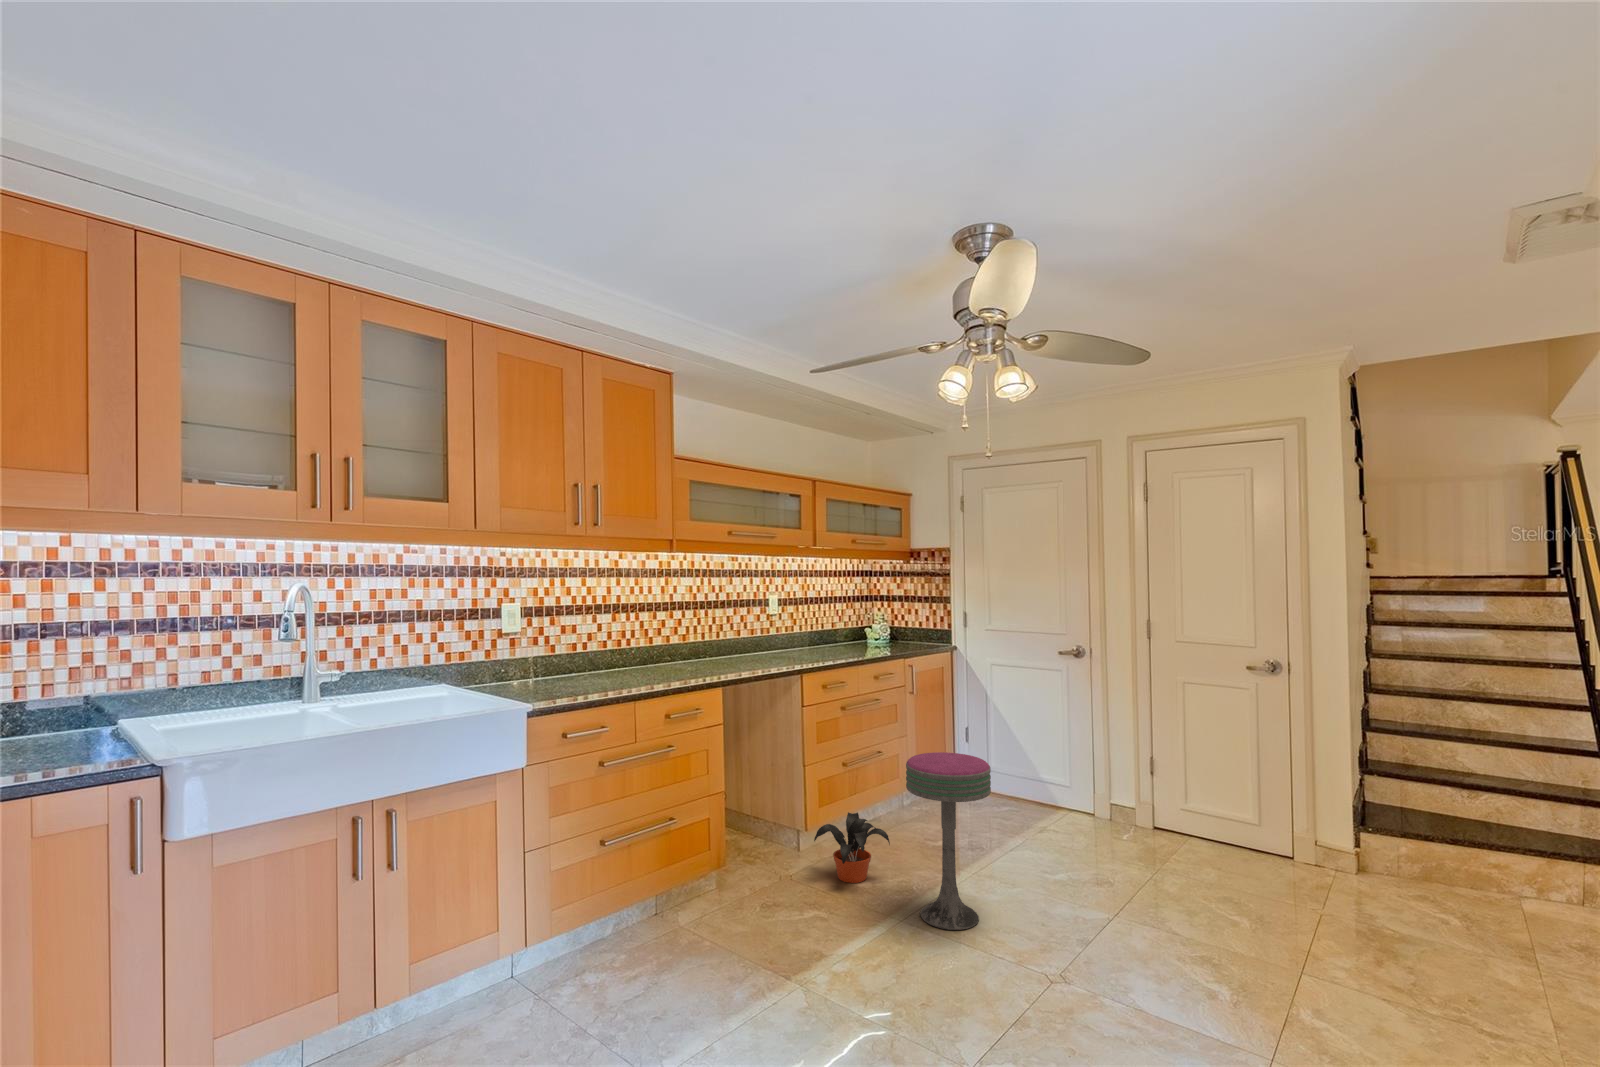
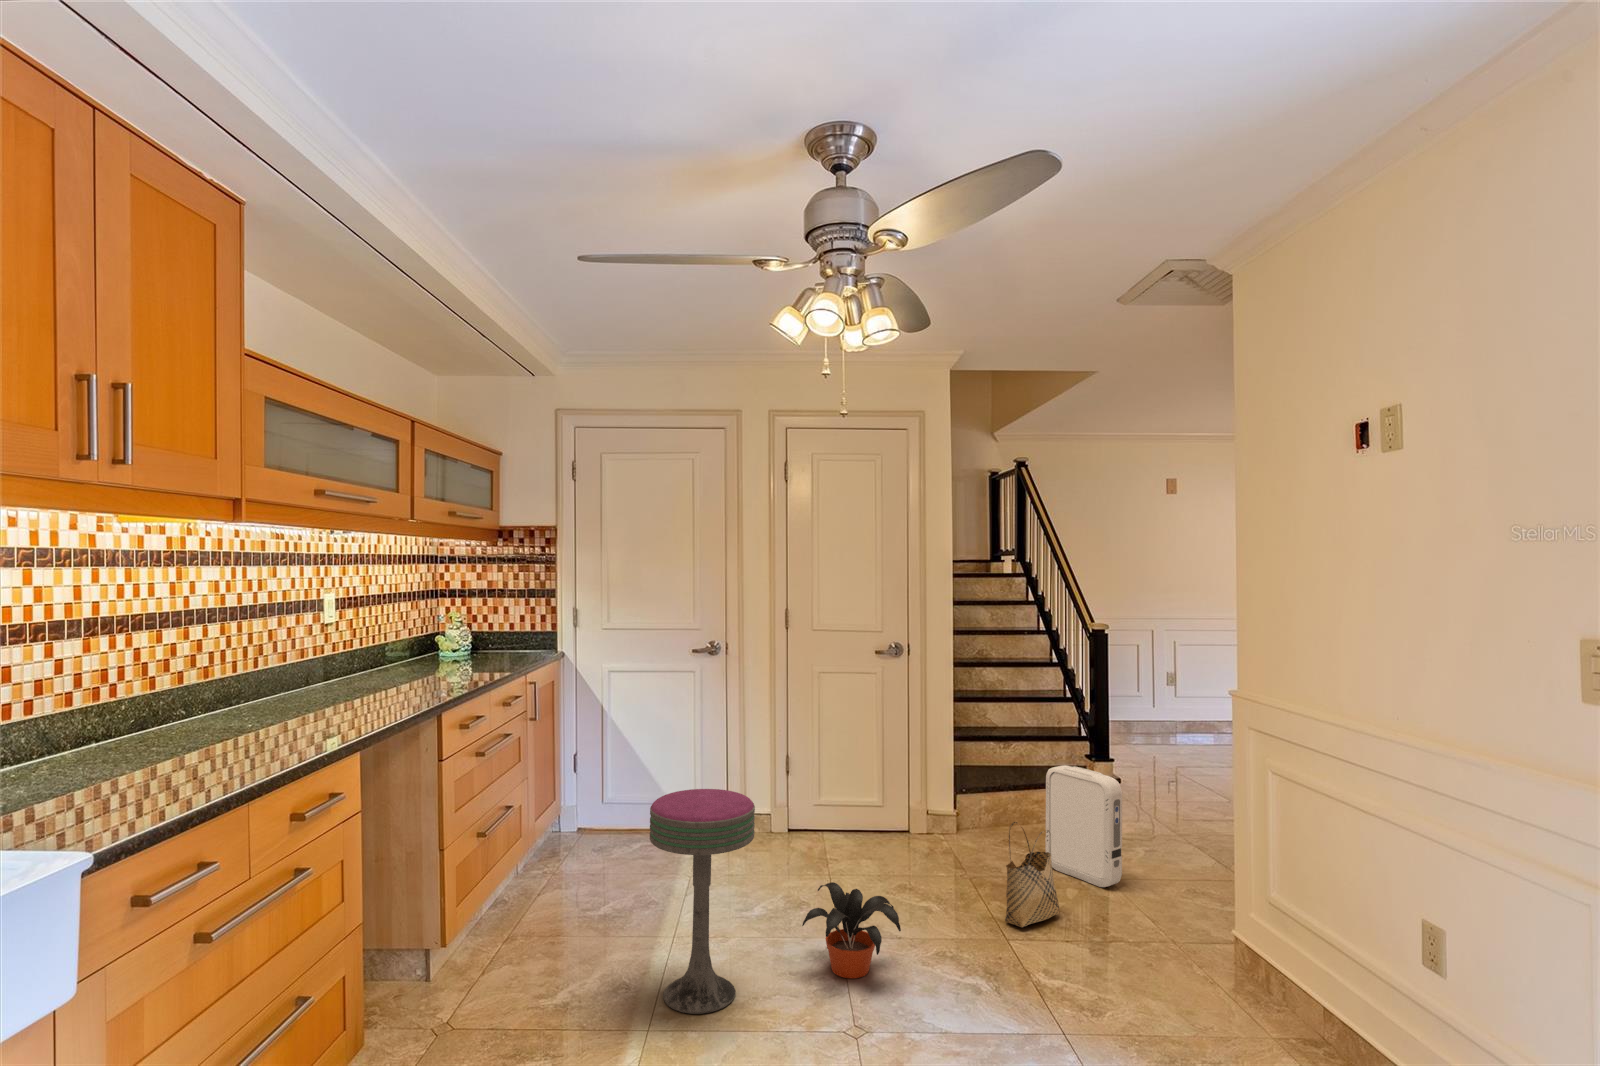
potted plant: present [814,812,890,883] -> present [802,882,901,978]
air purifier: none [1437,814,1543,978] -> present [1045,765,1122,887]
woven basket: none [1304,856,1393,977] -> present [1005,822,1059,927]

